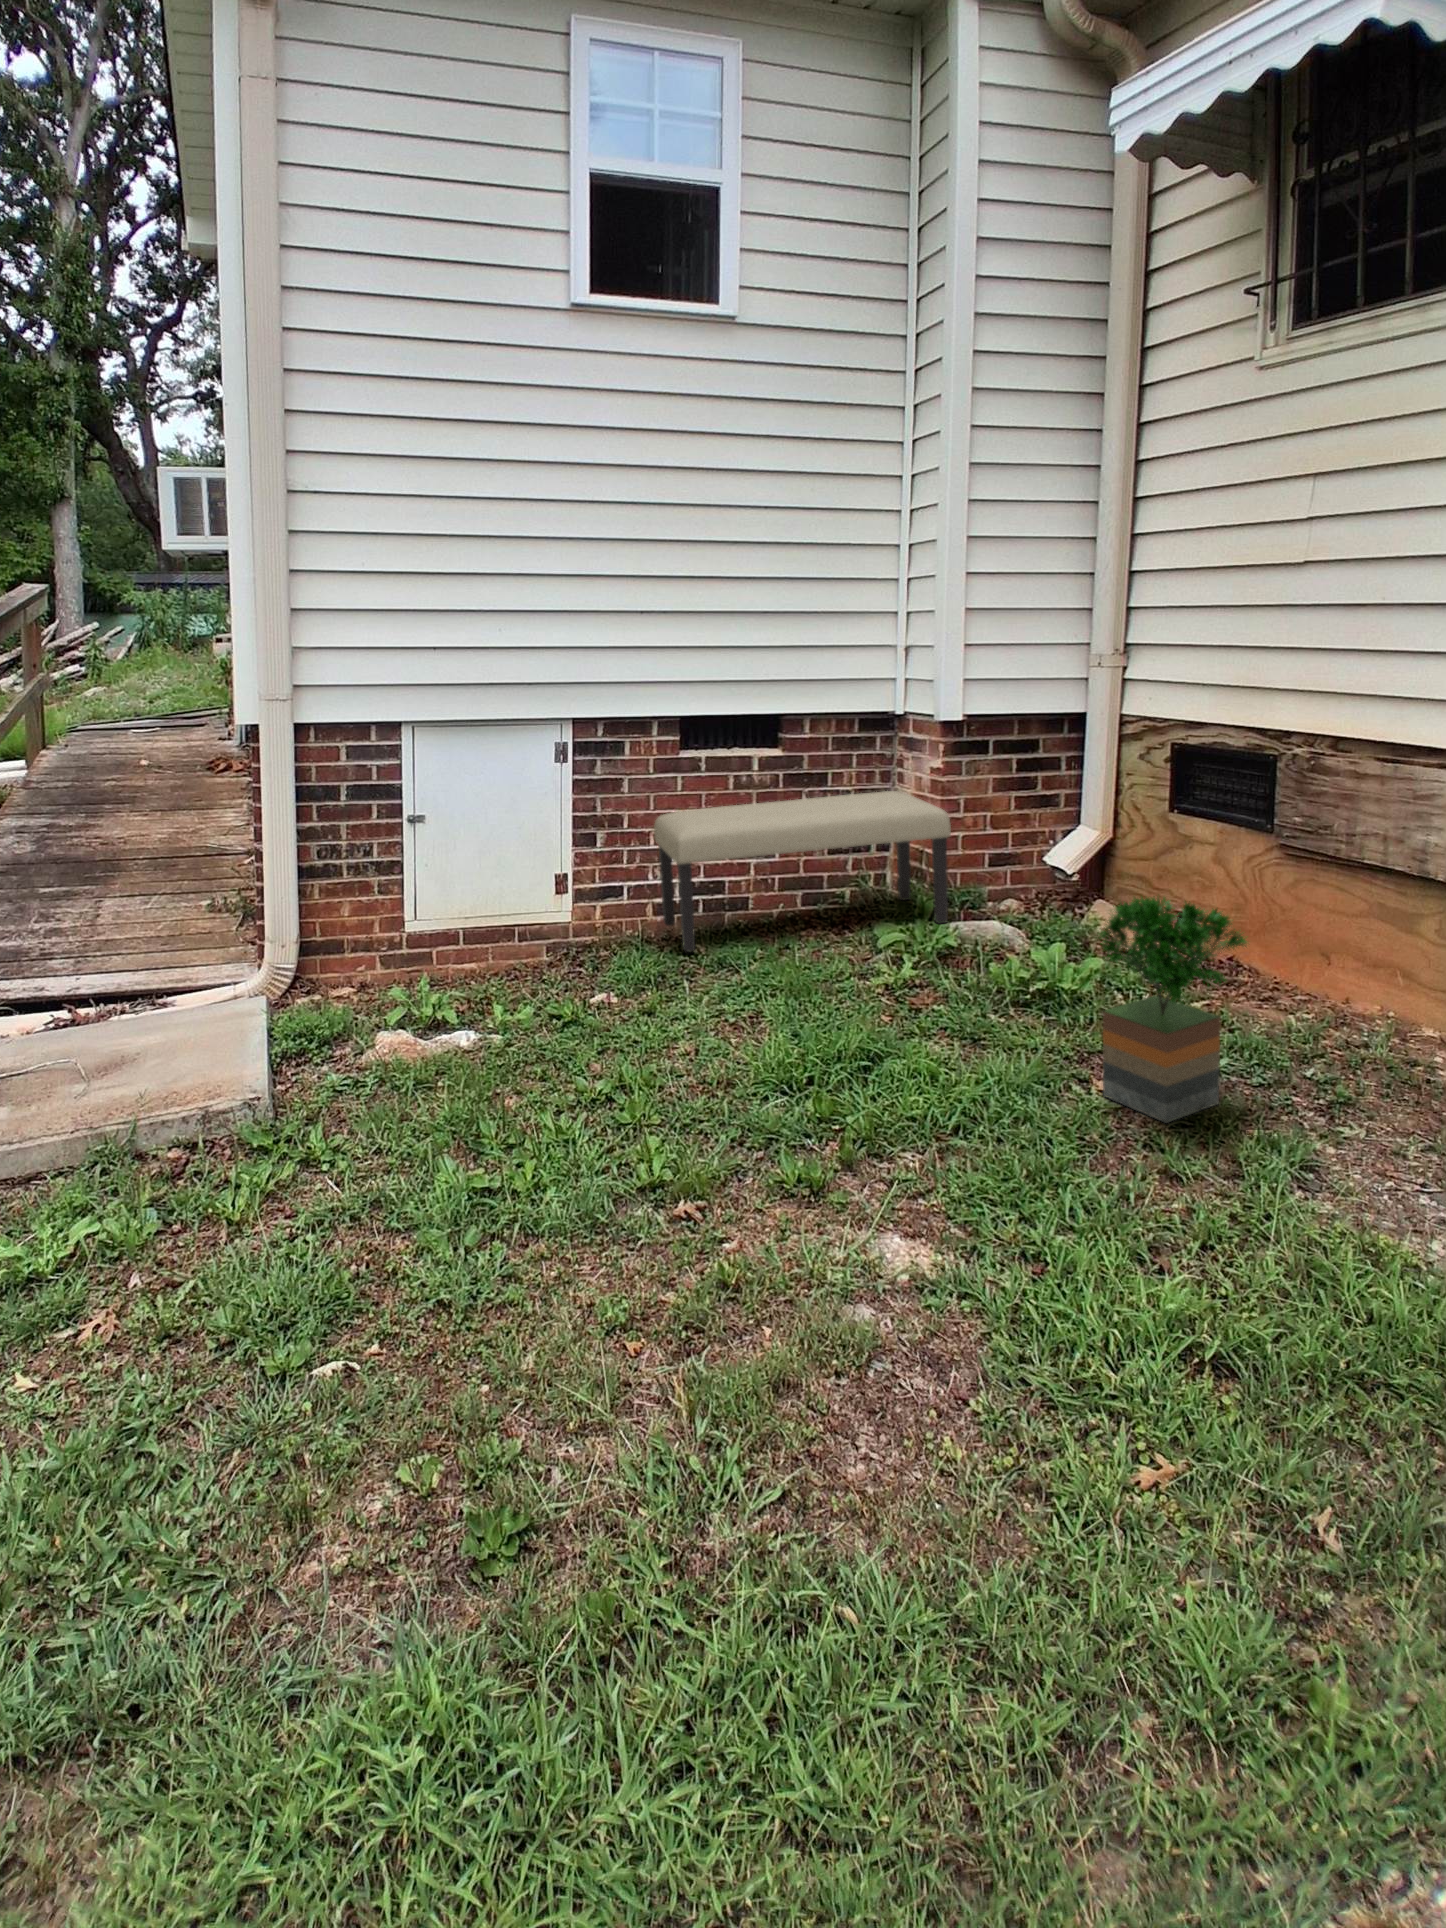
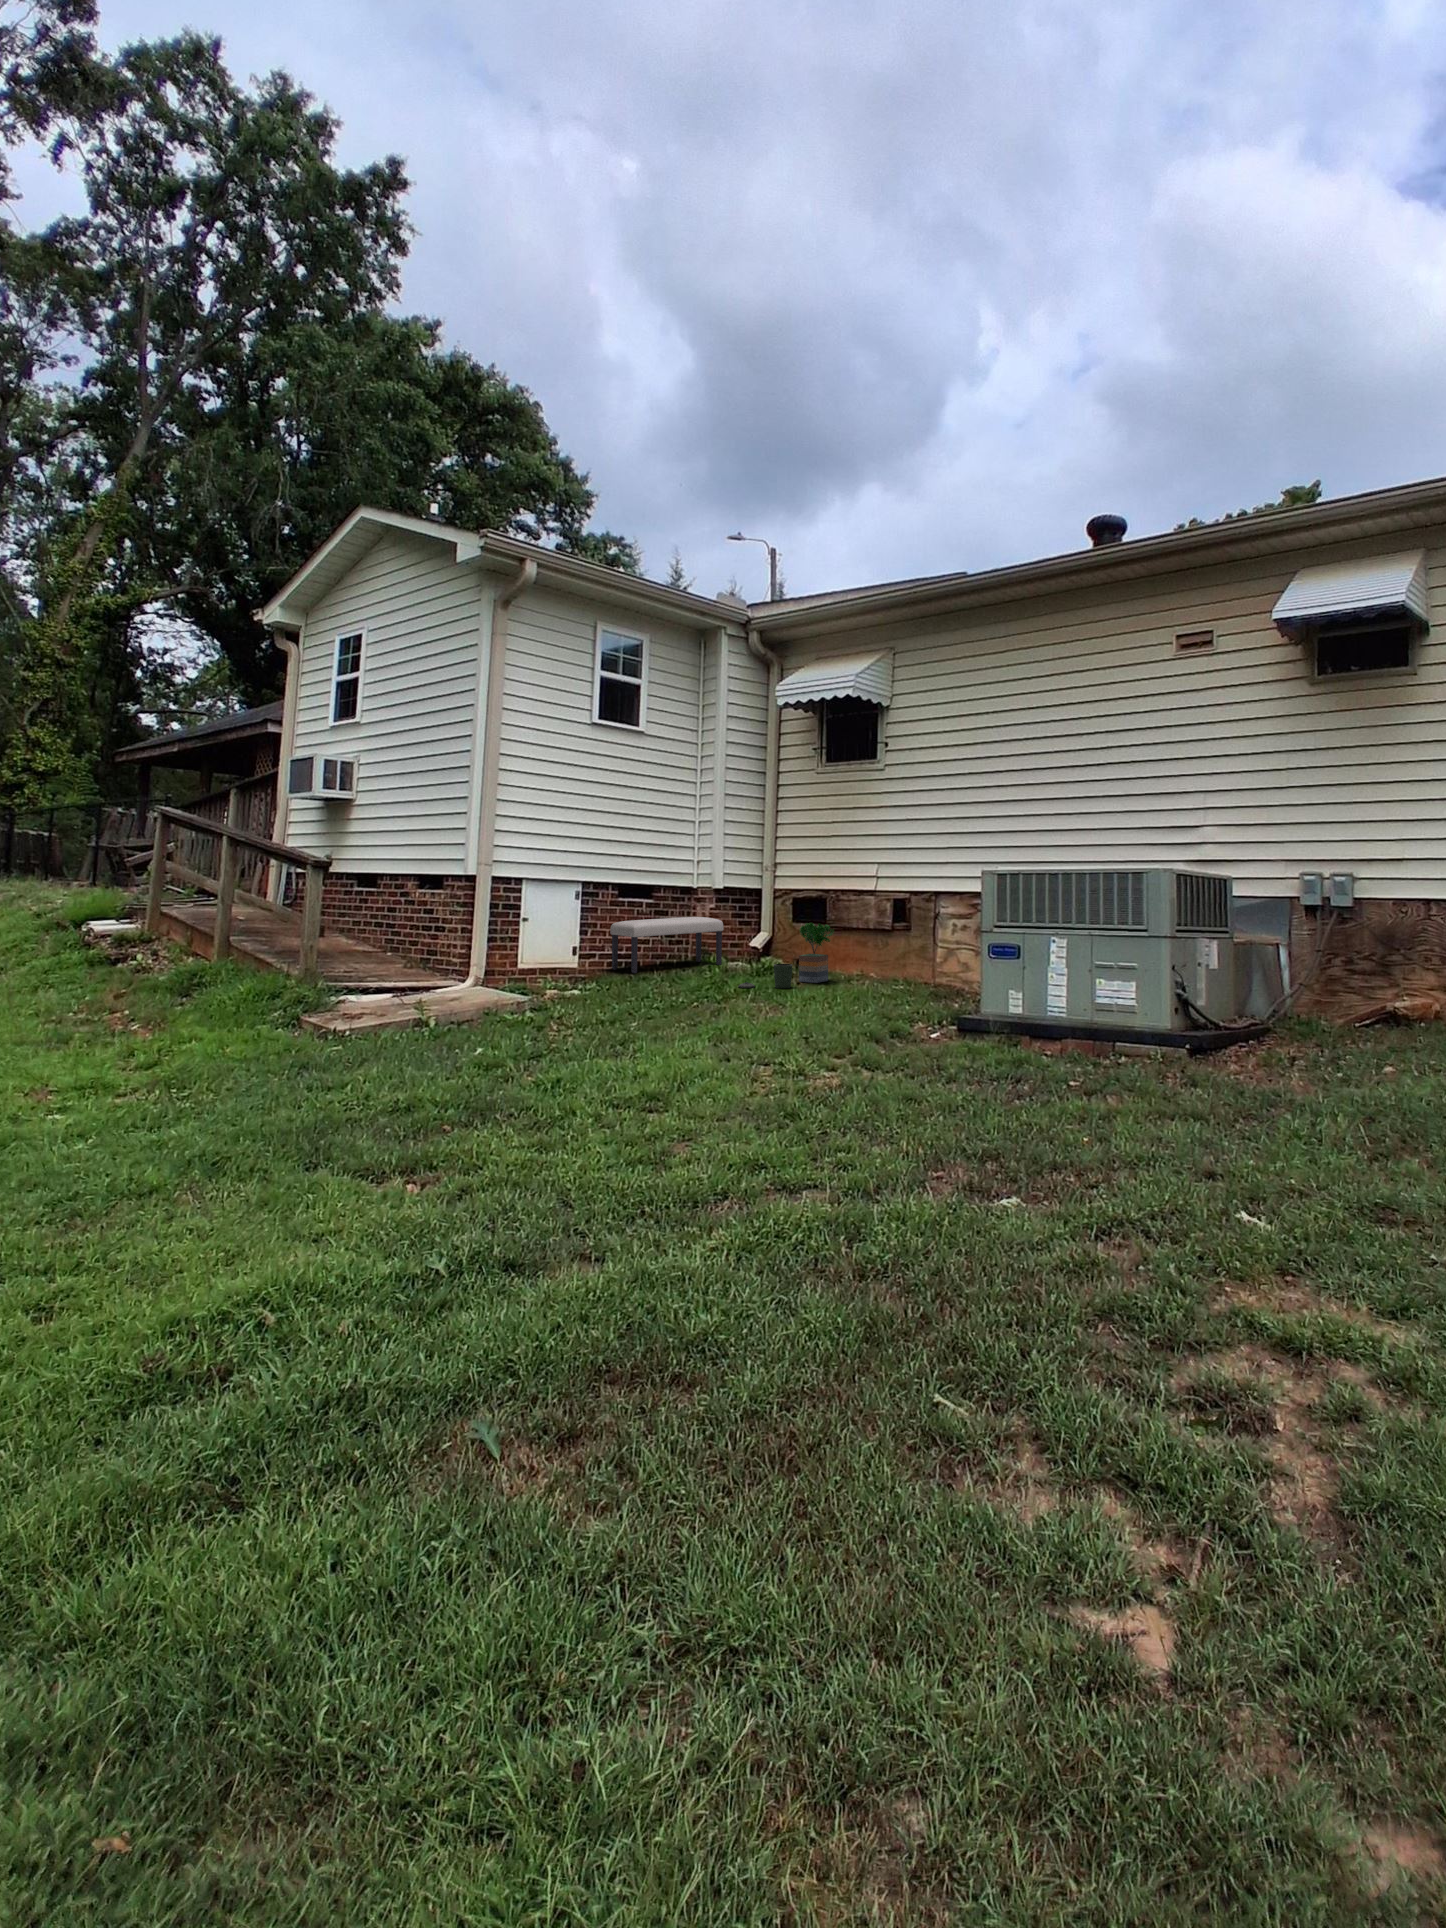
trash can: none [865,1054,1053,1156] -> present [738,964,793,988]

